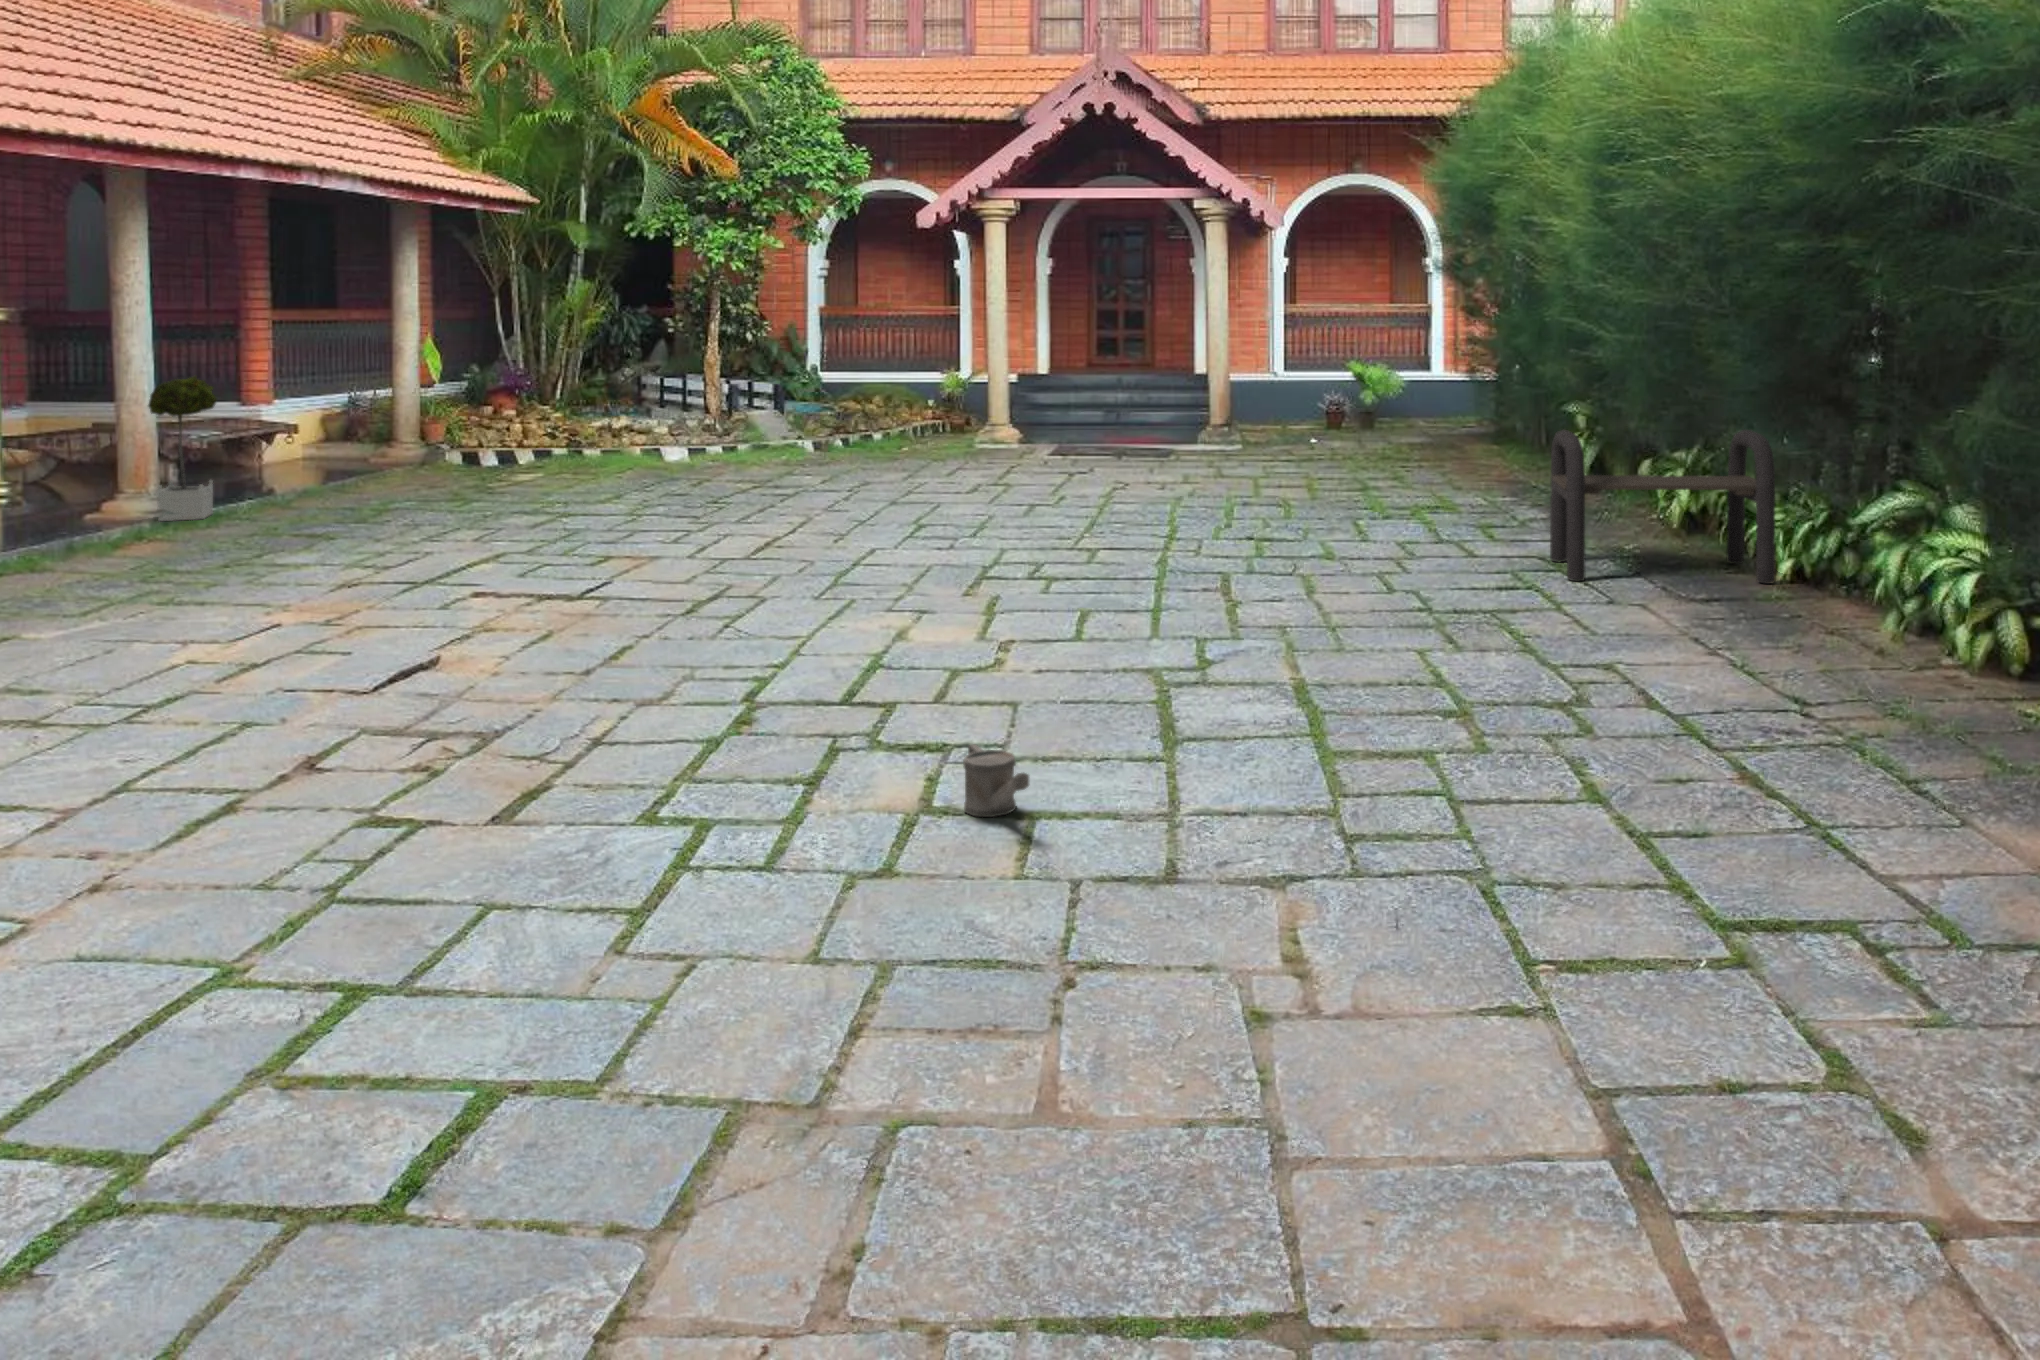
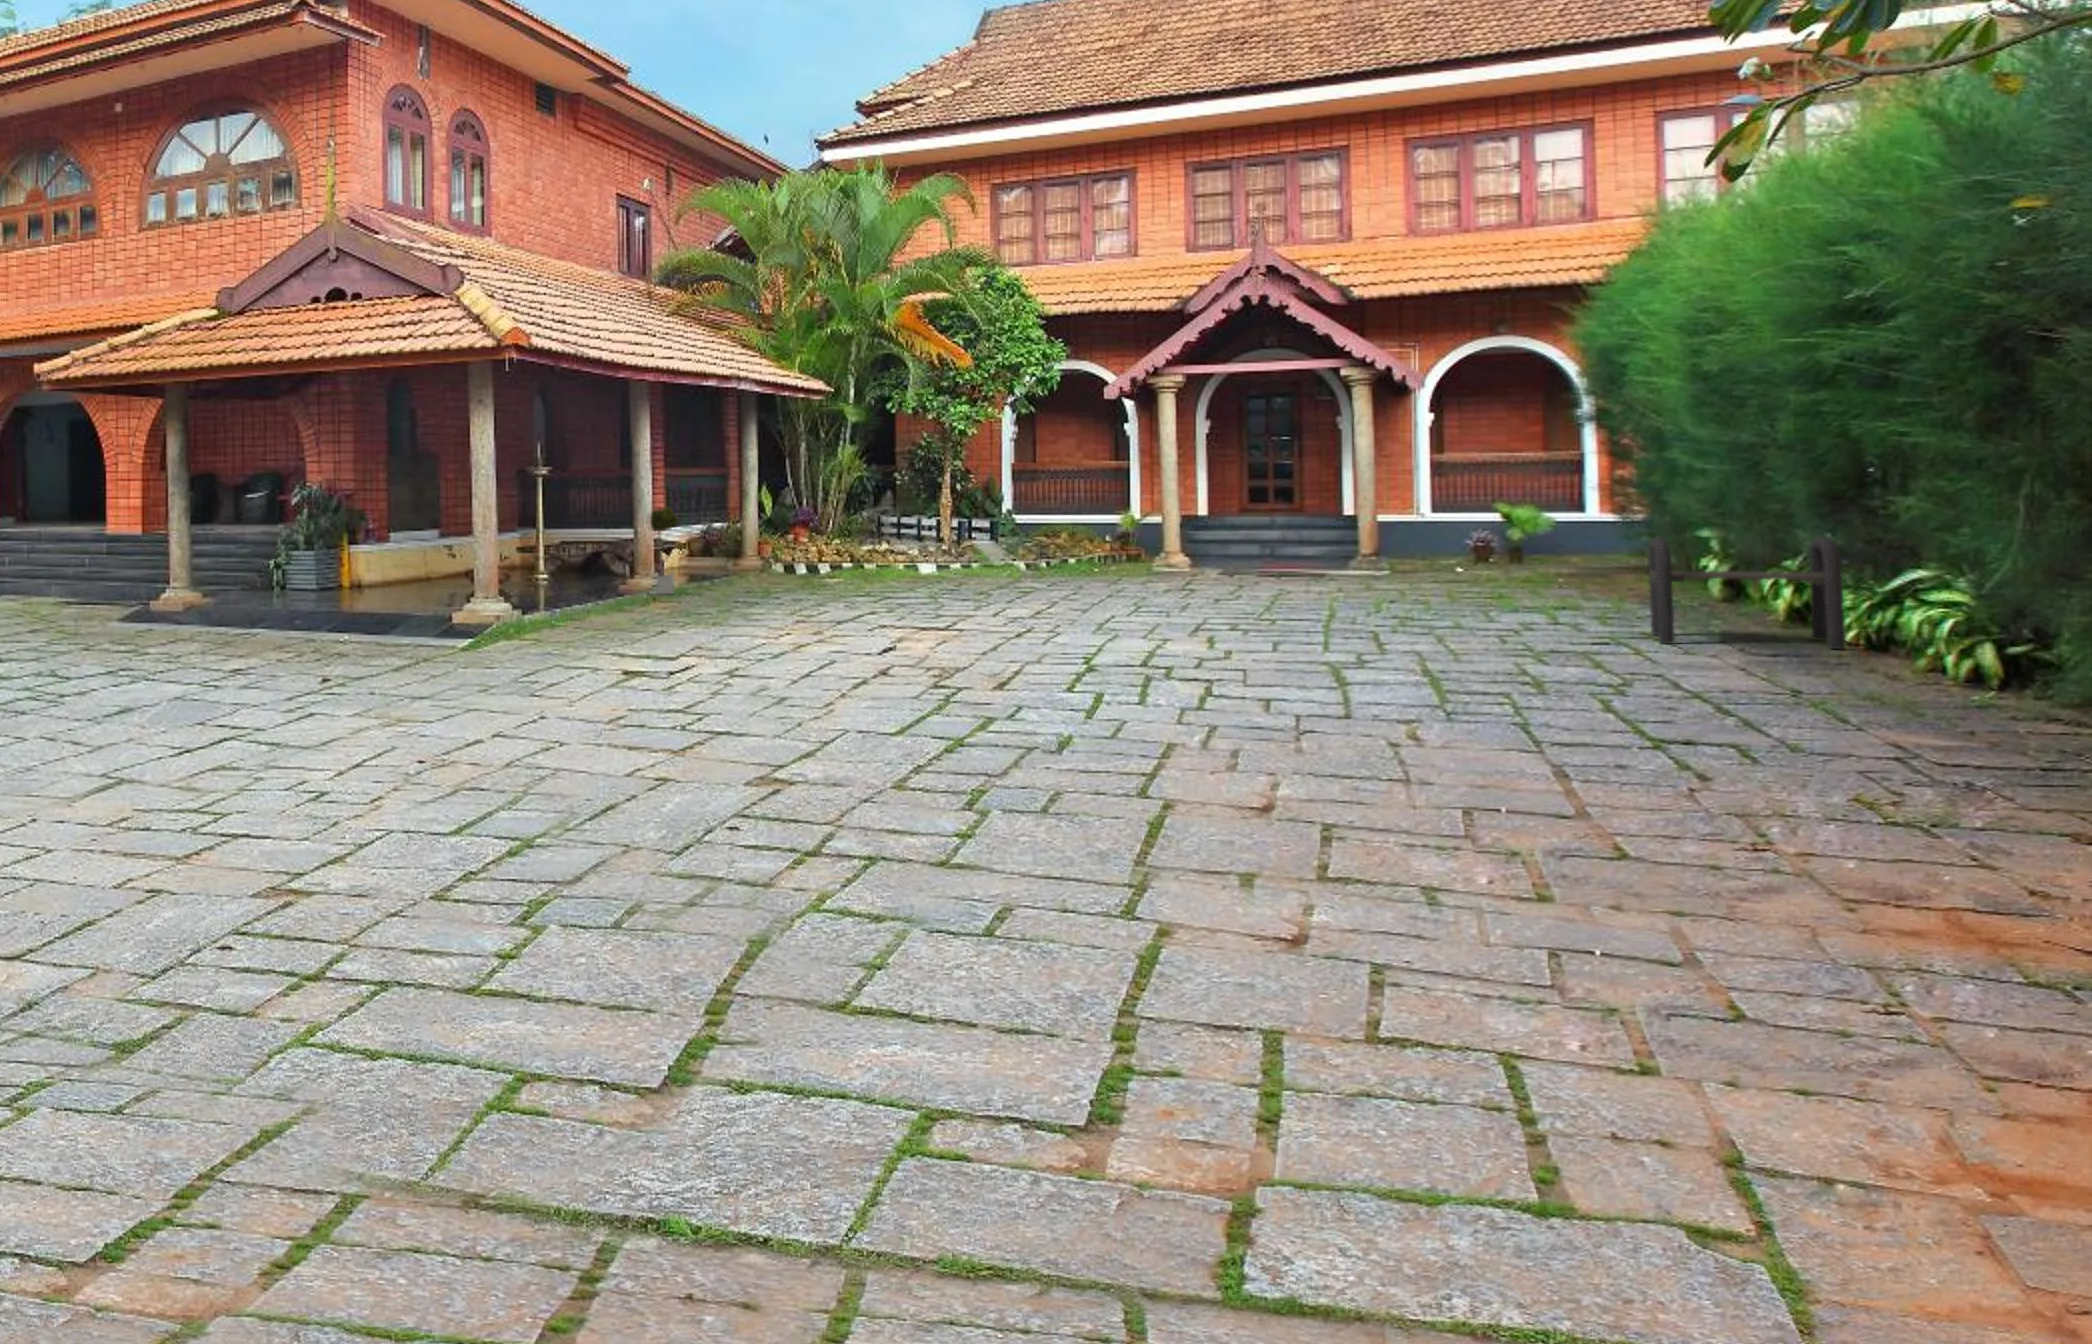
watering can: present [963,744,1030,817] -> none [1237,669,1276,700]

